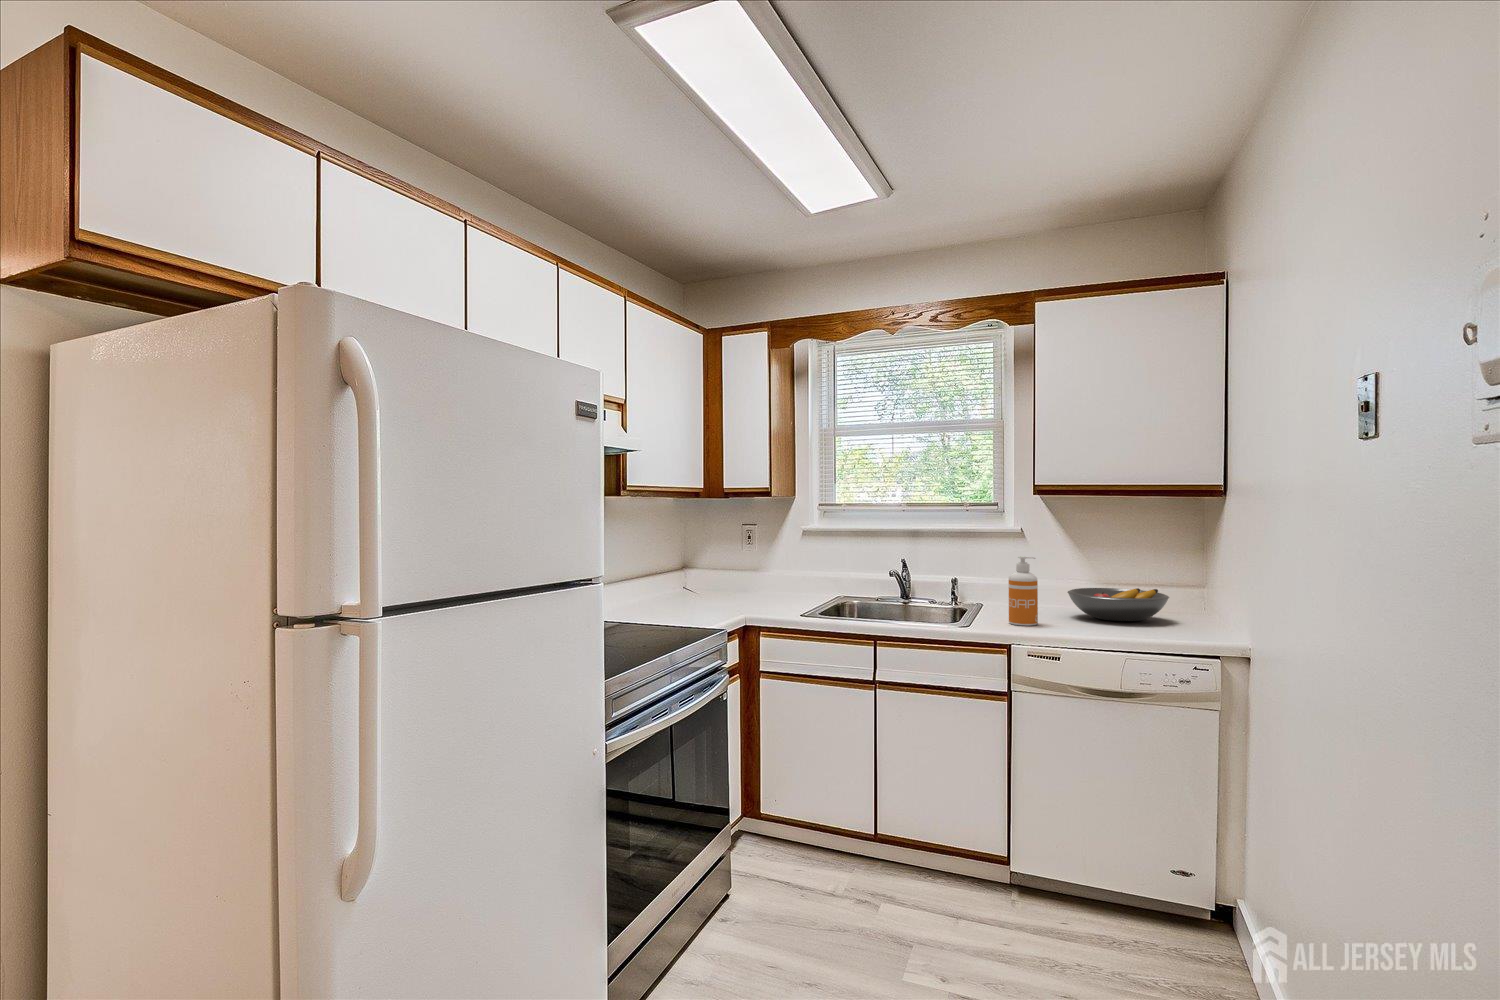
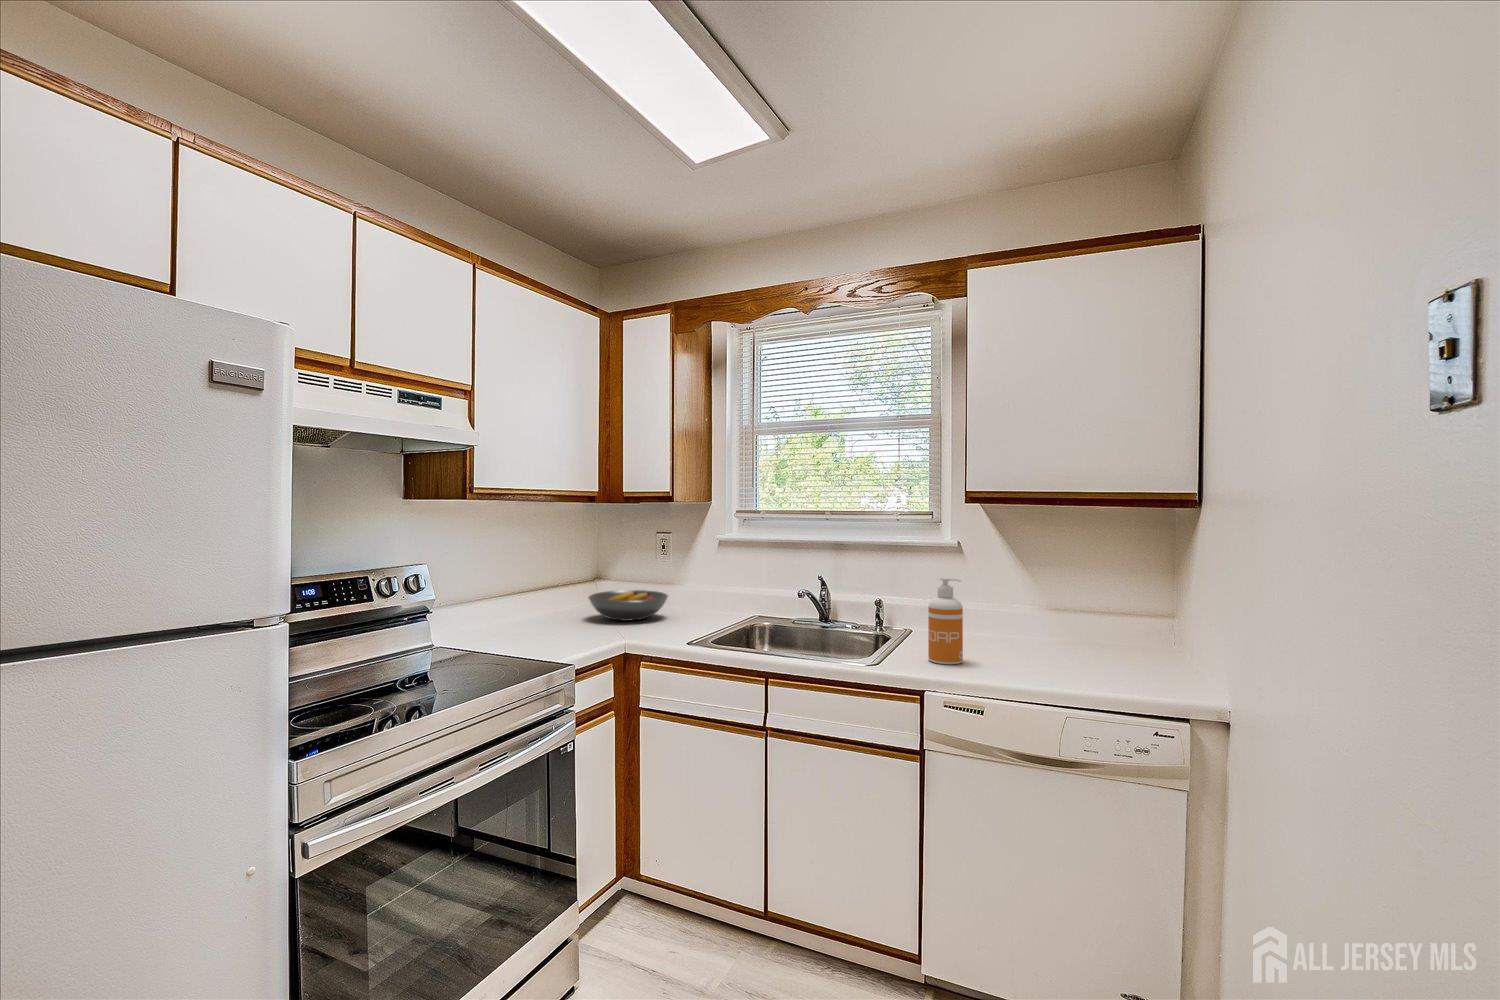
fruit bowl: present [1068,588,1169,621] -> present [589,590,668,621]

